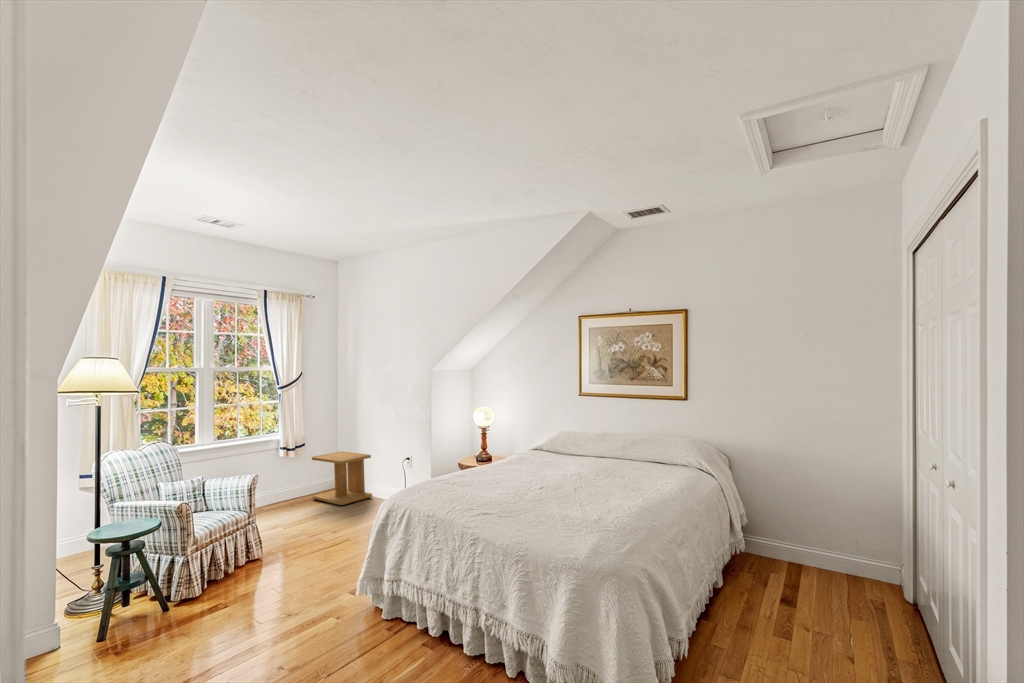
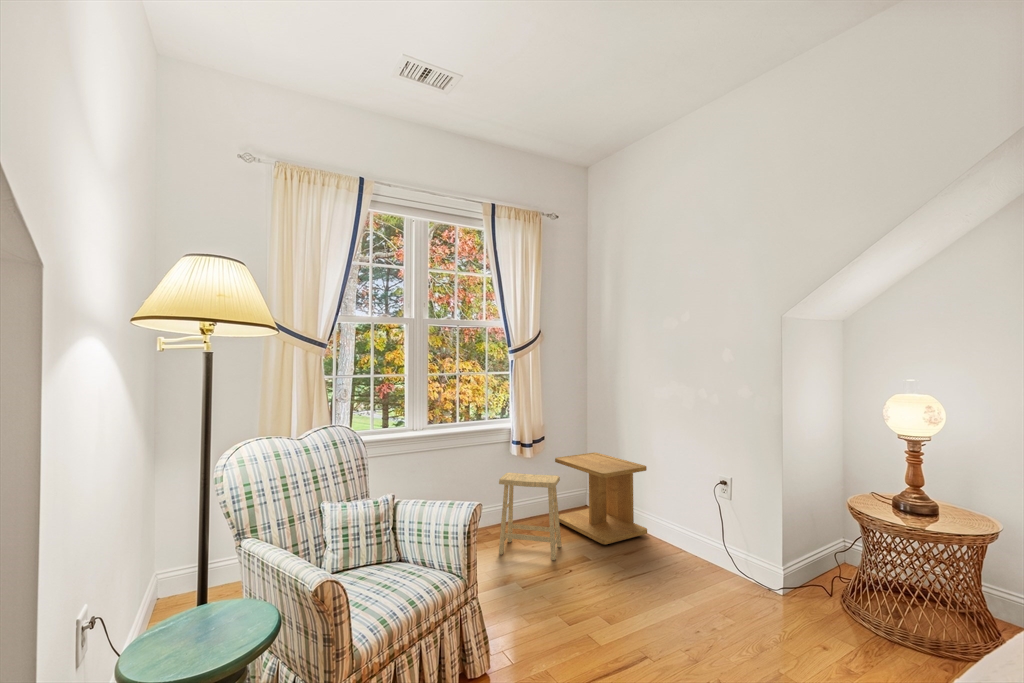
footstool: none [270,466,314,520] -> present [499,473,561,560]

